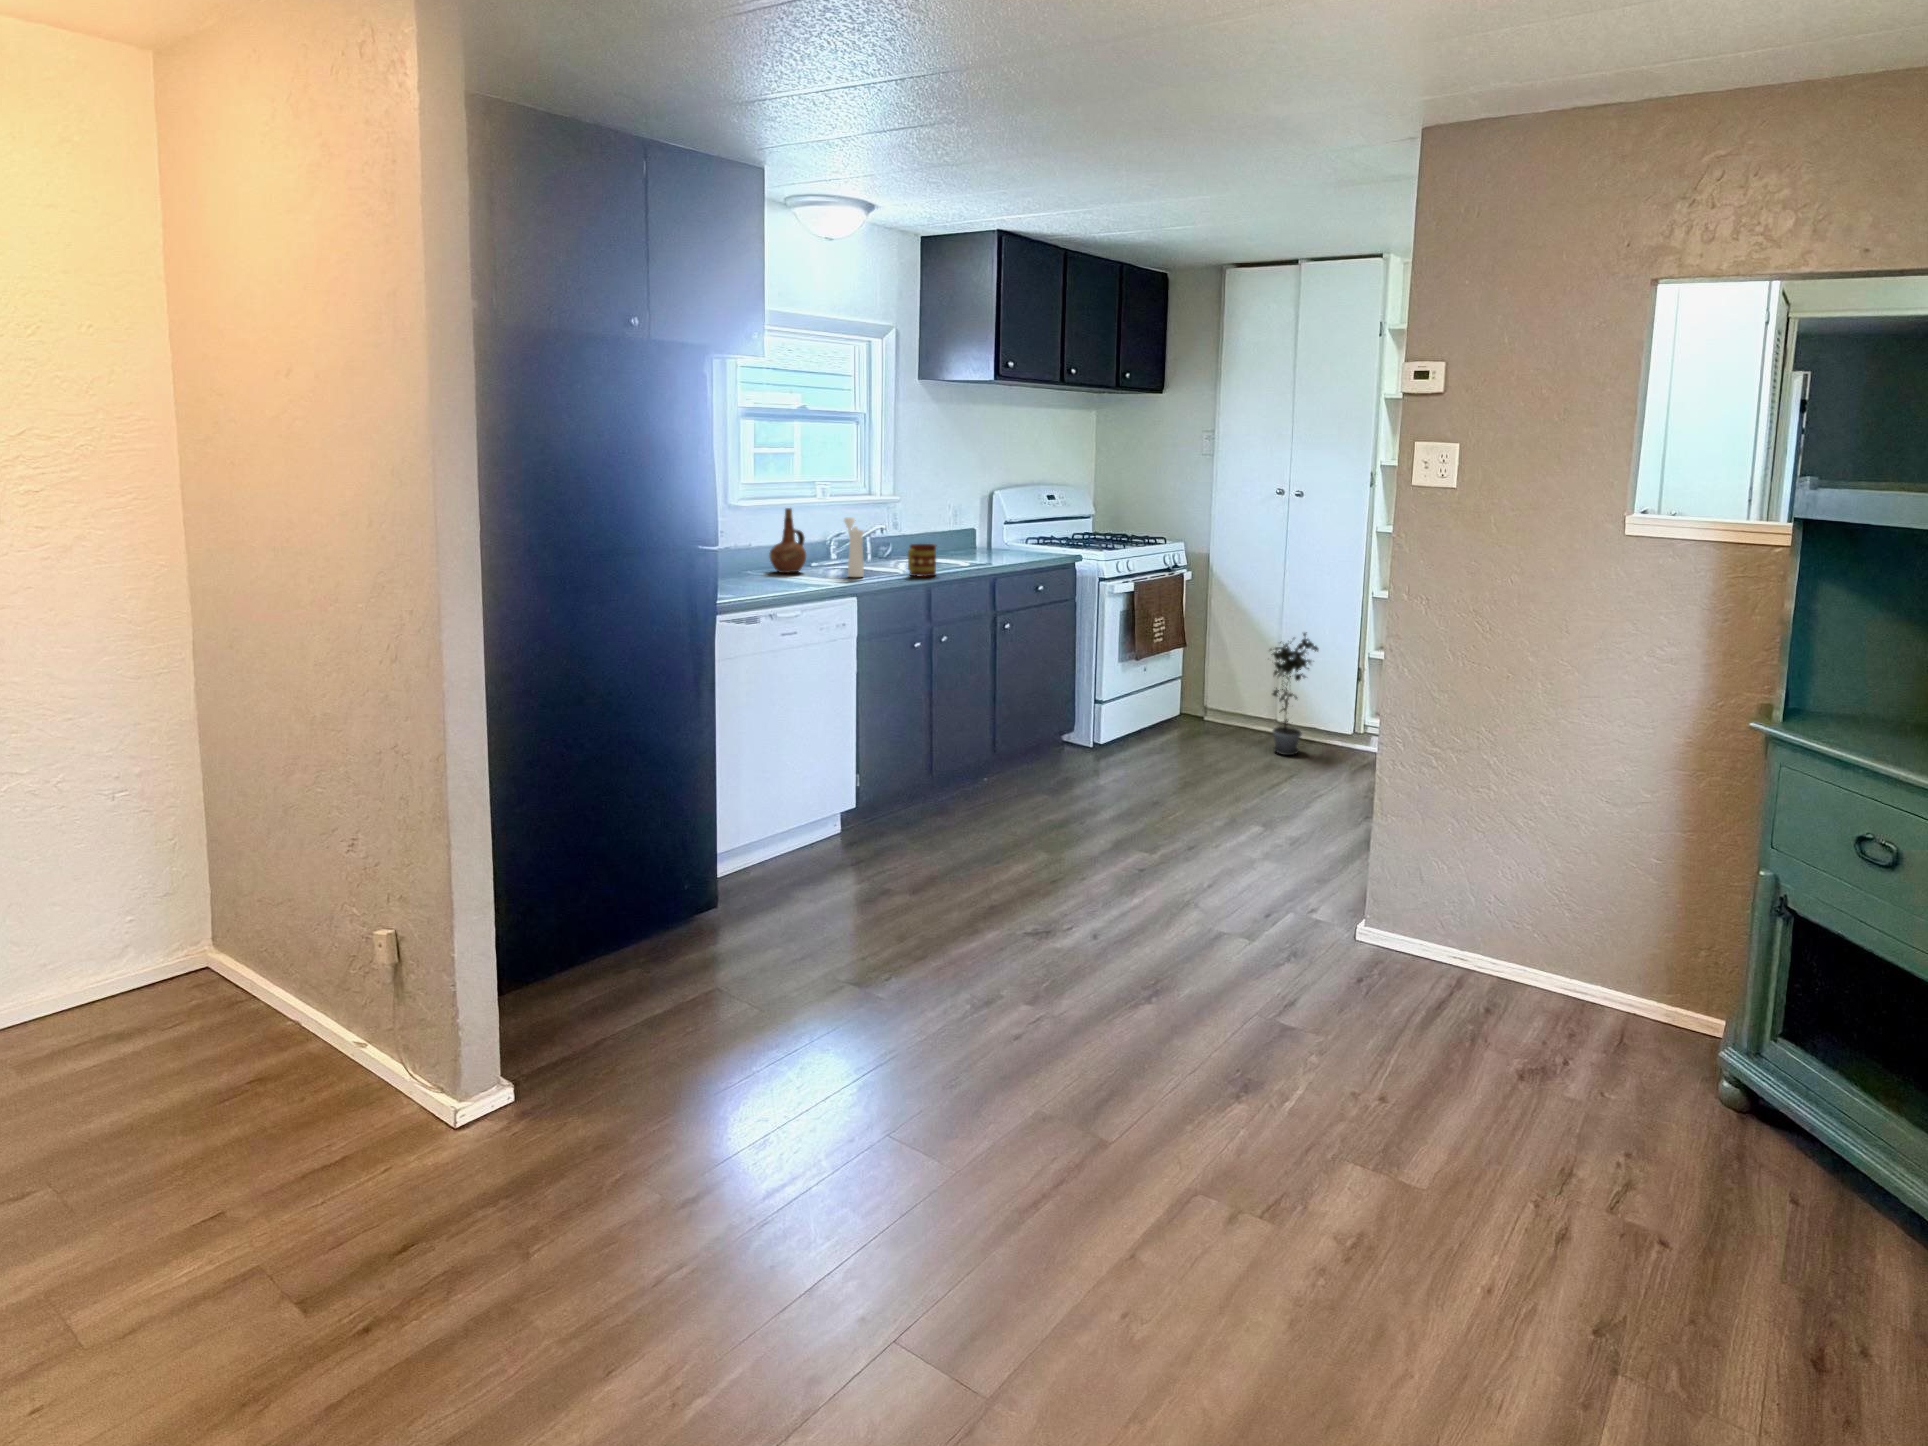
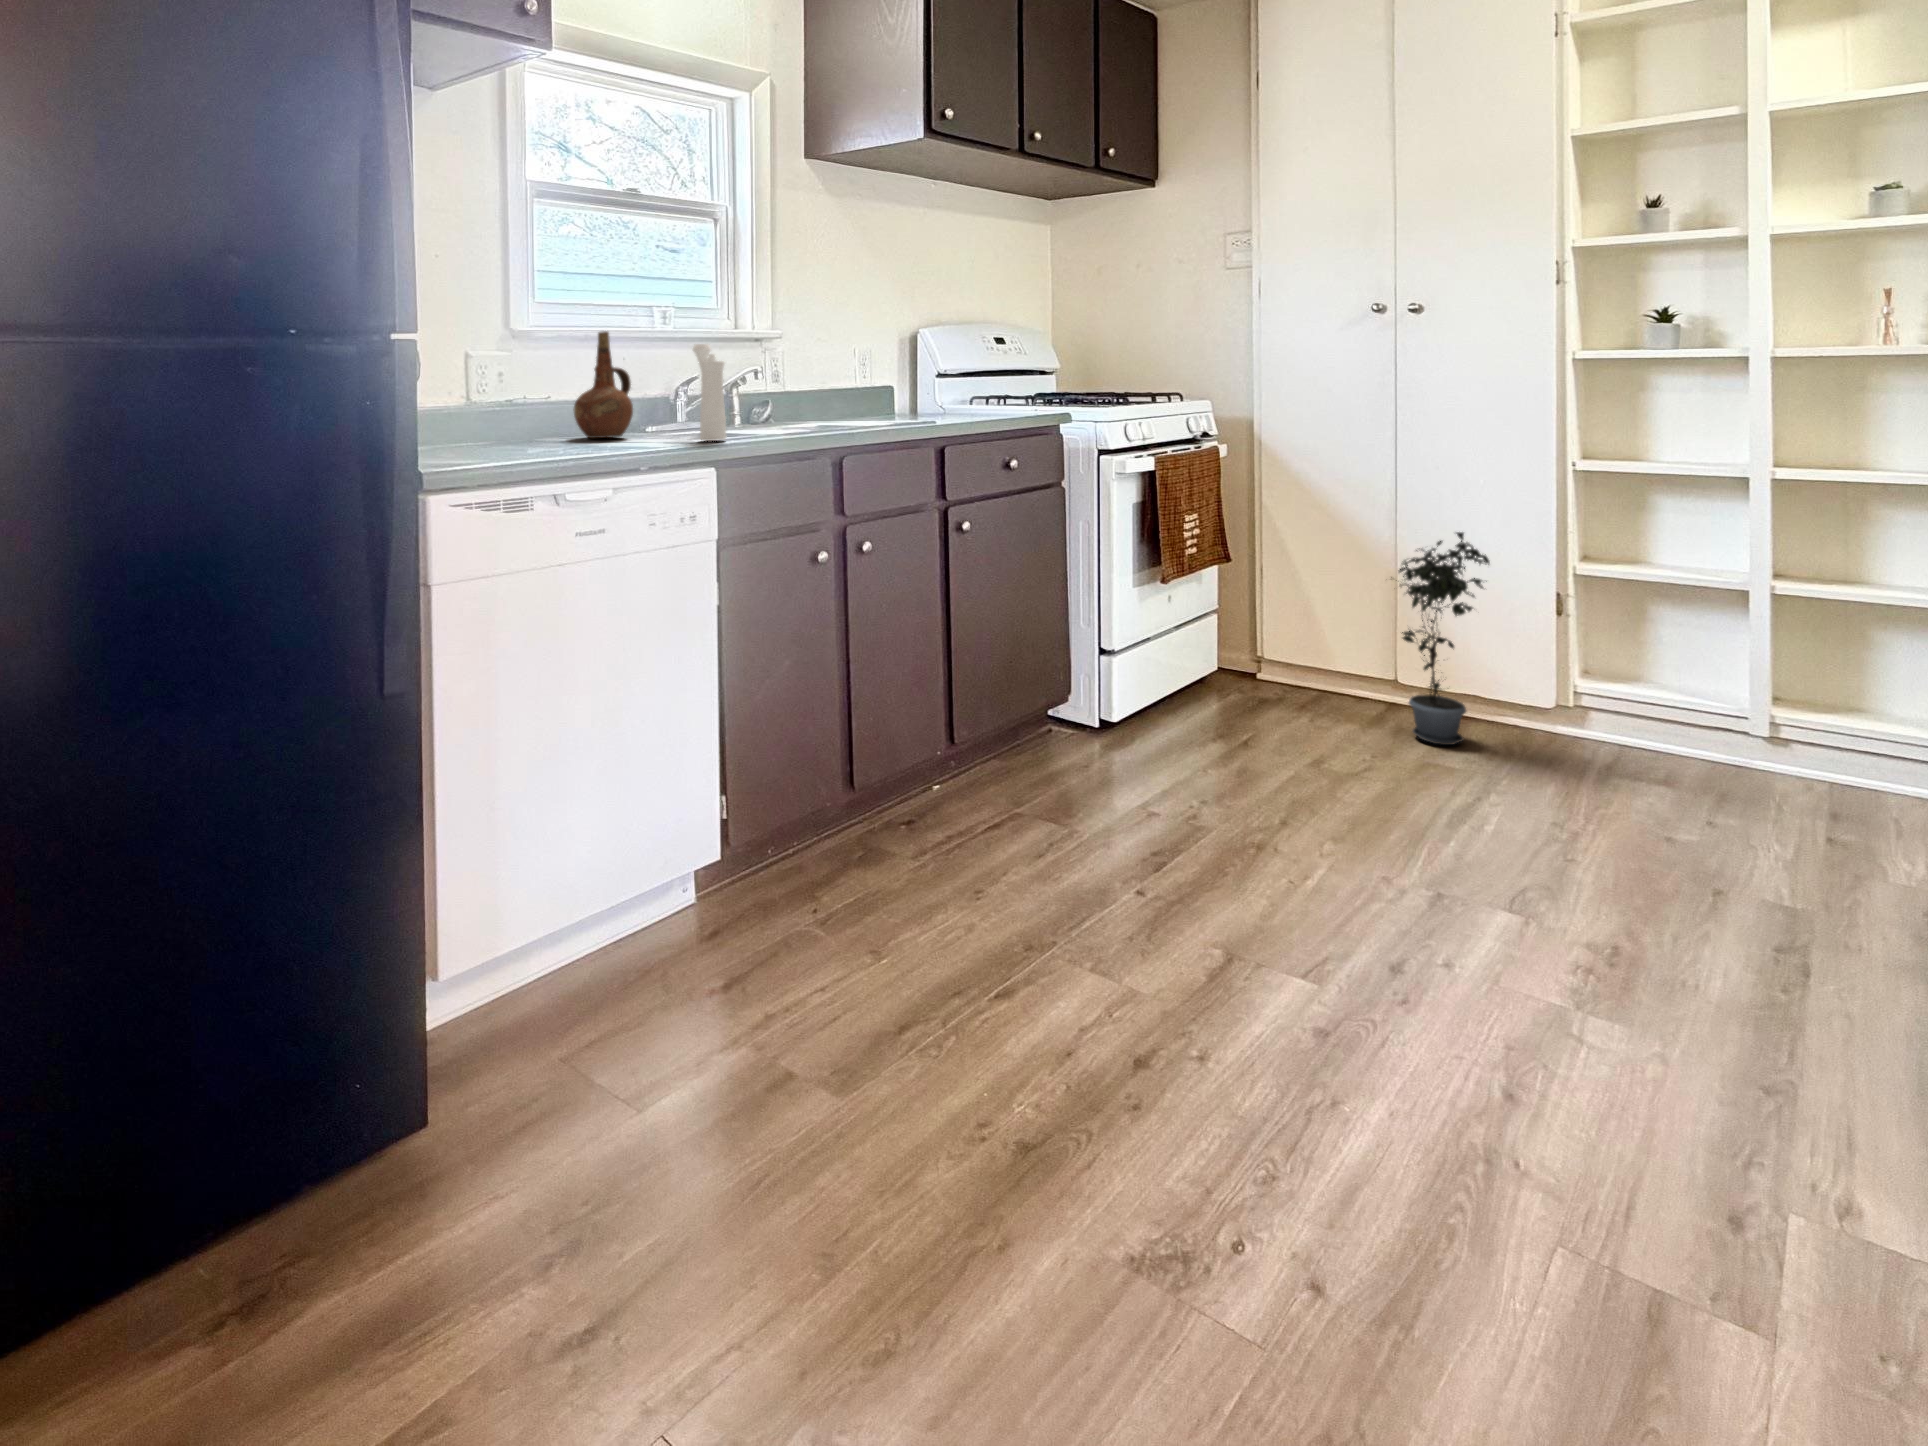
mug: present [908,544,936,577] -> none [799,385,847,438]

